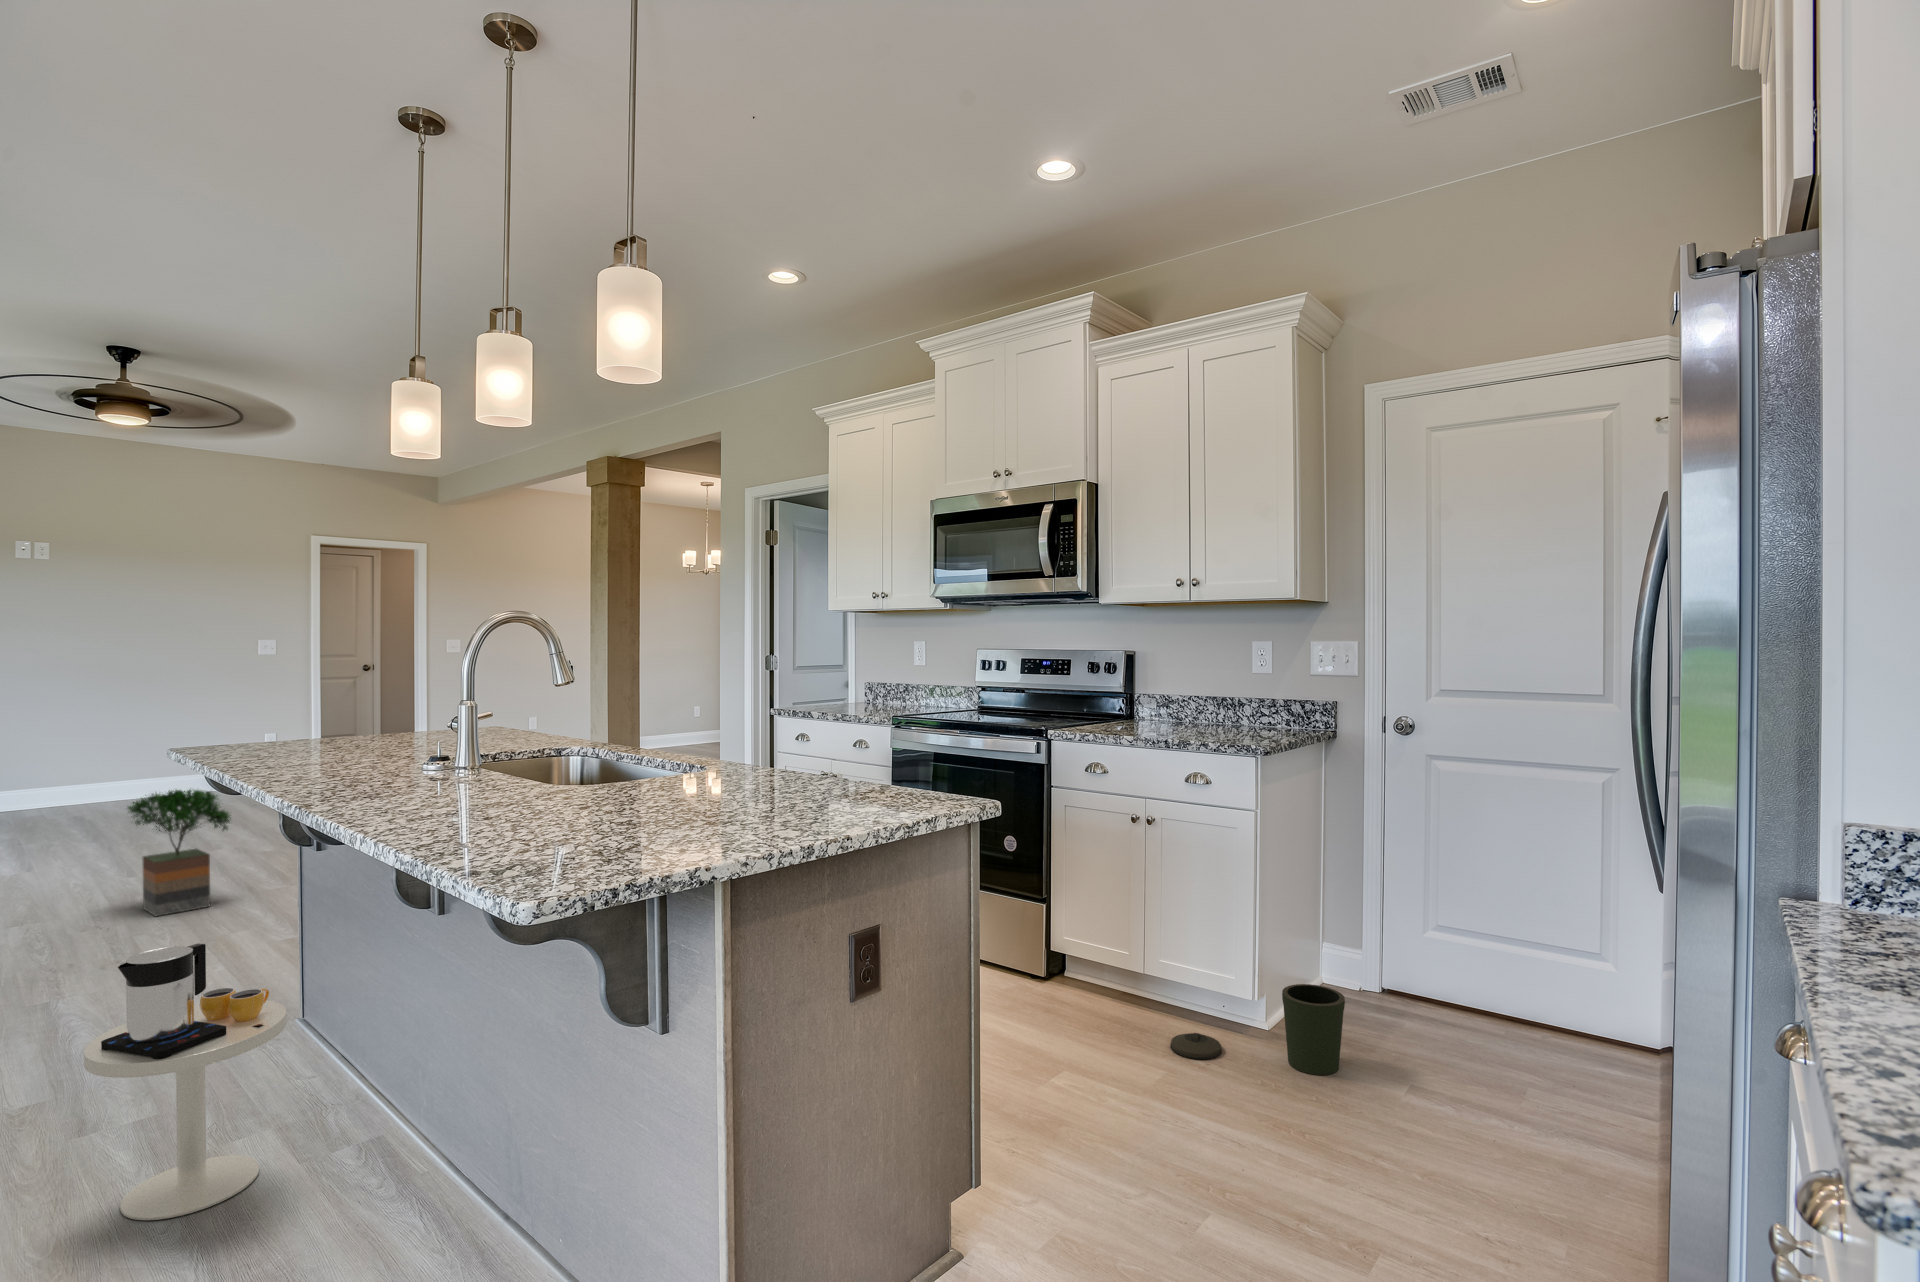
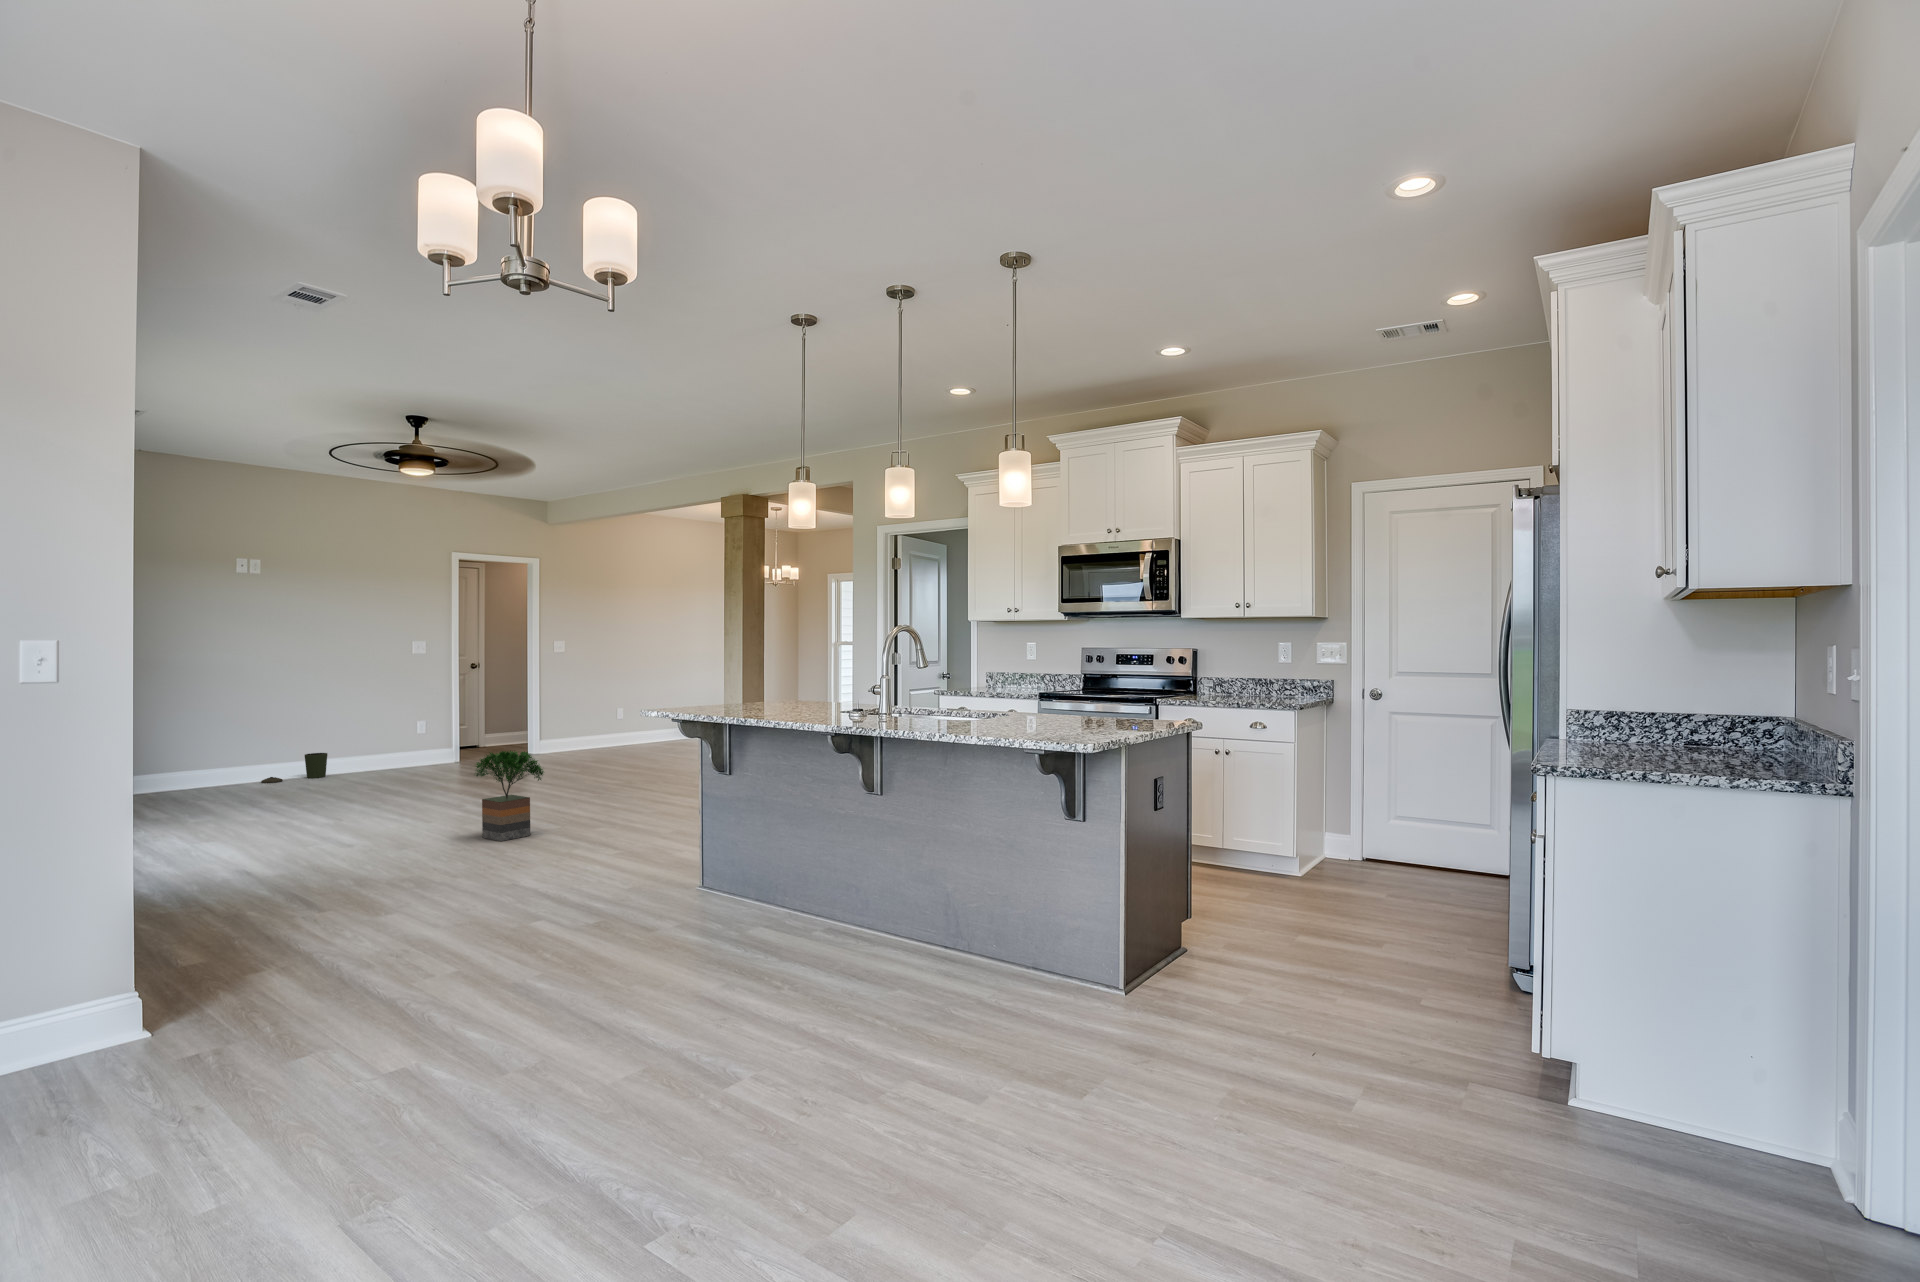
side table: present [84,943,286,1220] -> none [711,810,799,952]
trash can: present [1170,984,1345,1075] -> present [261,753,327,783]

